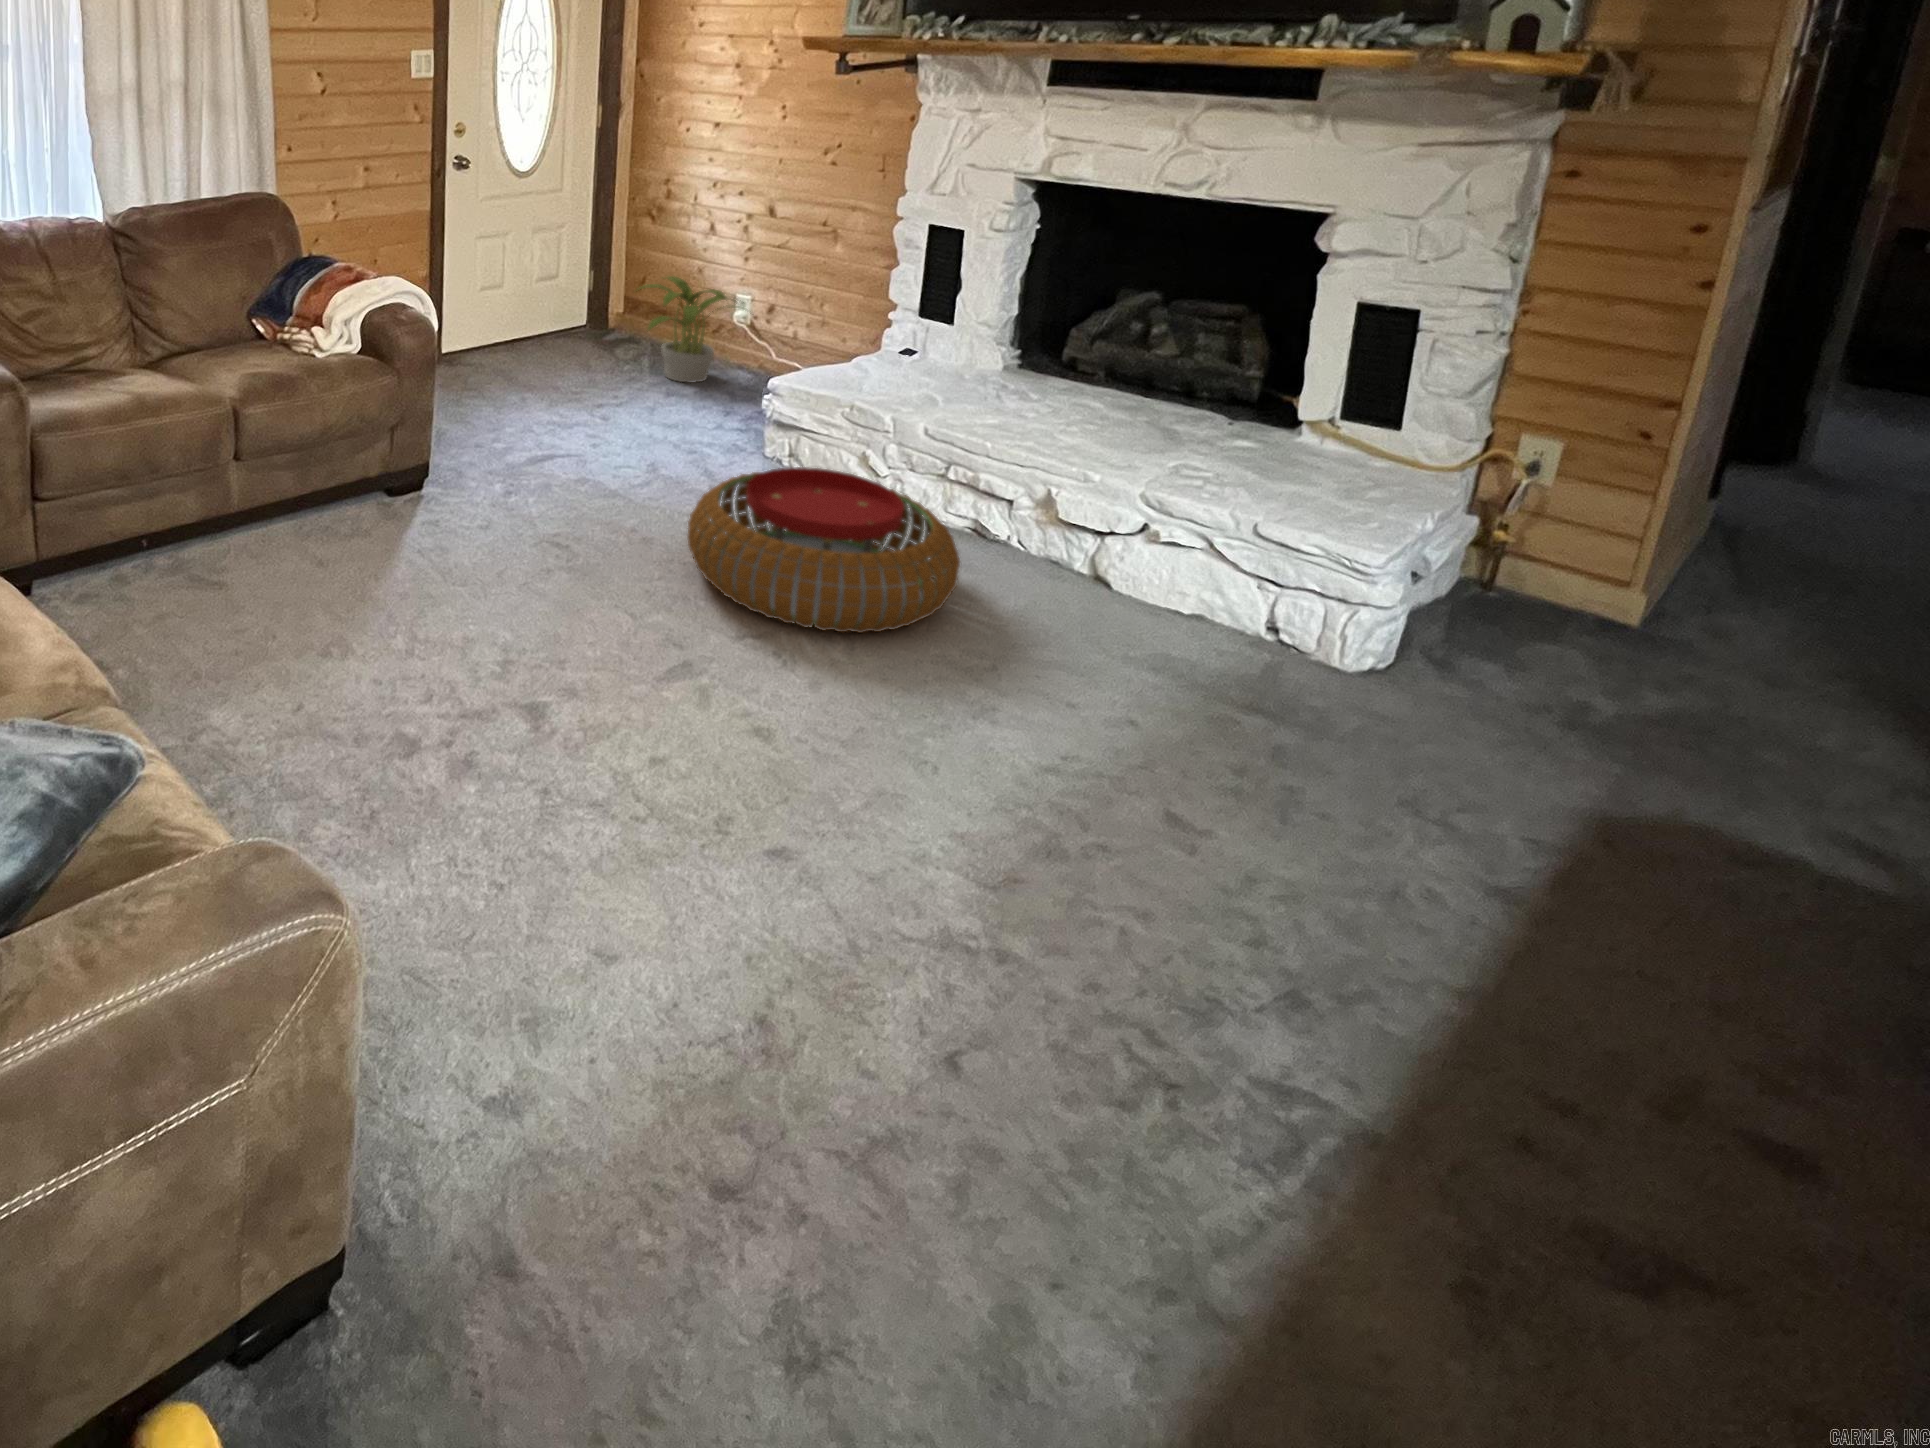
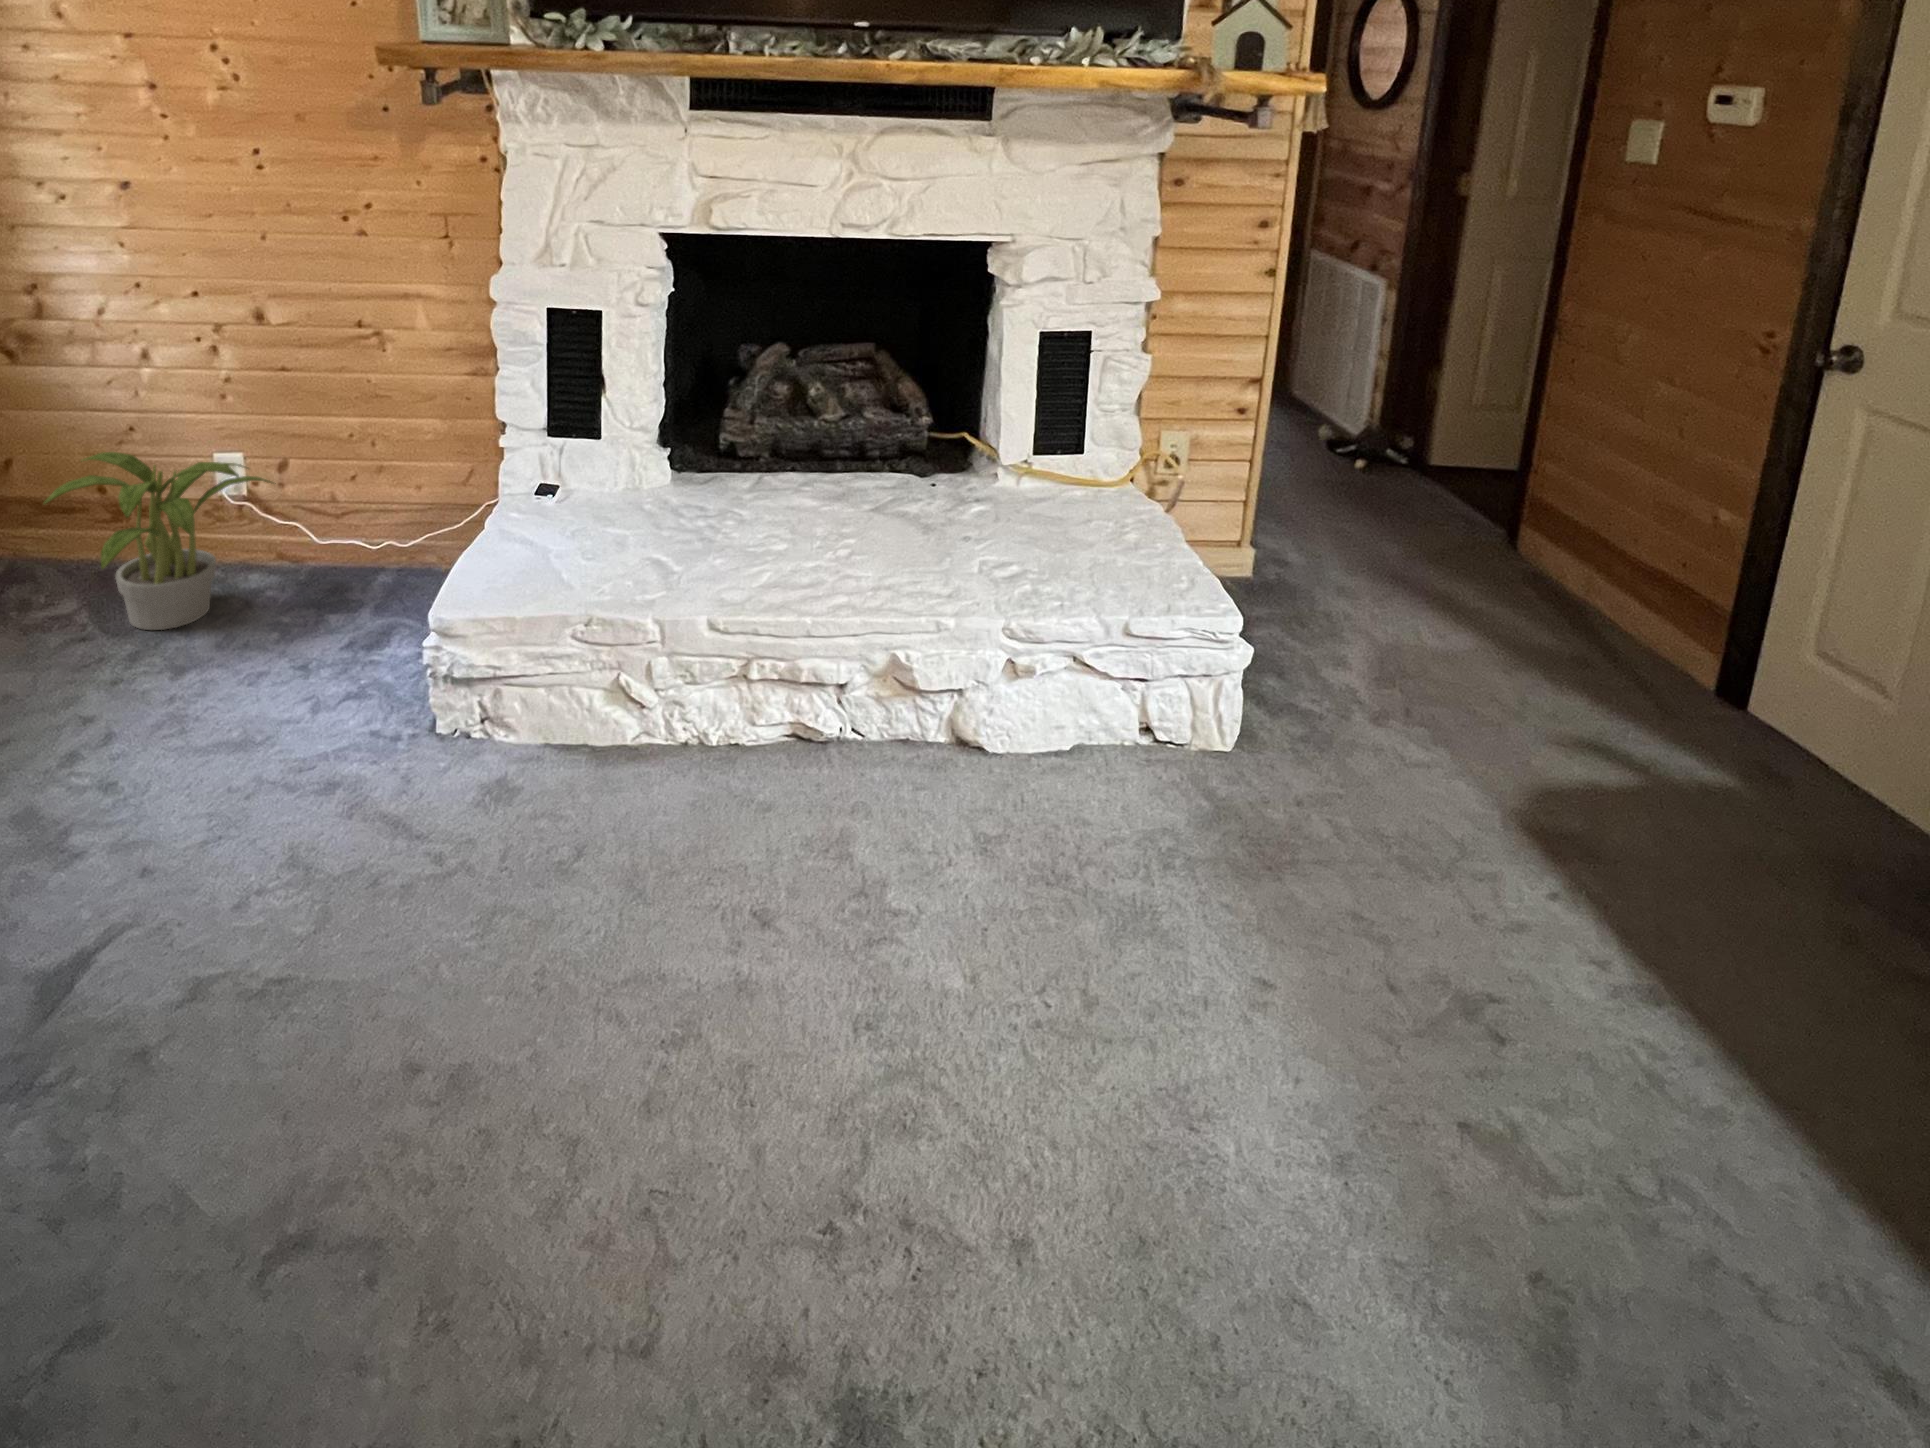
pouf: present [687,467,960,633] -> none [519,754,968,1143]

